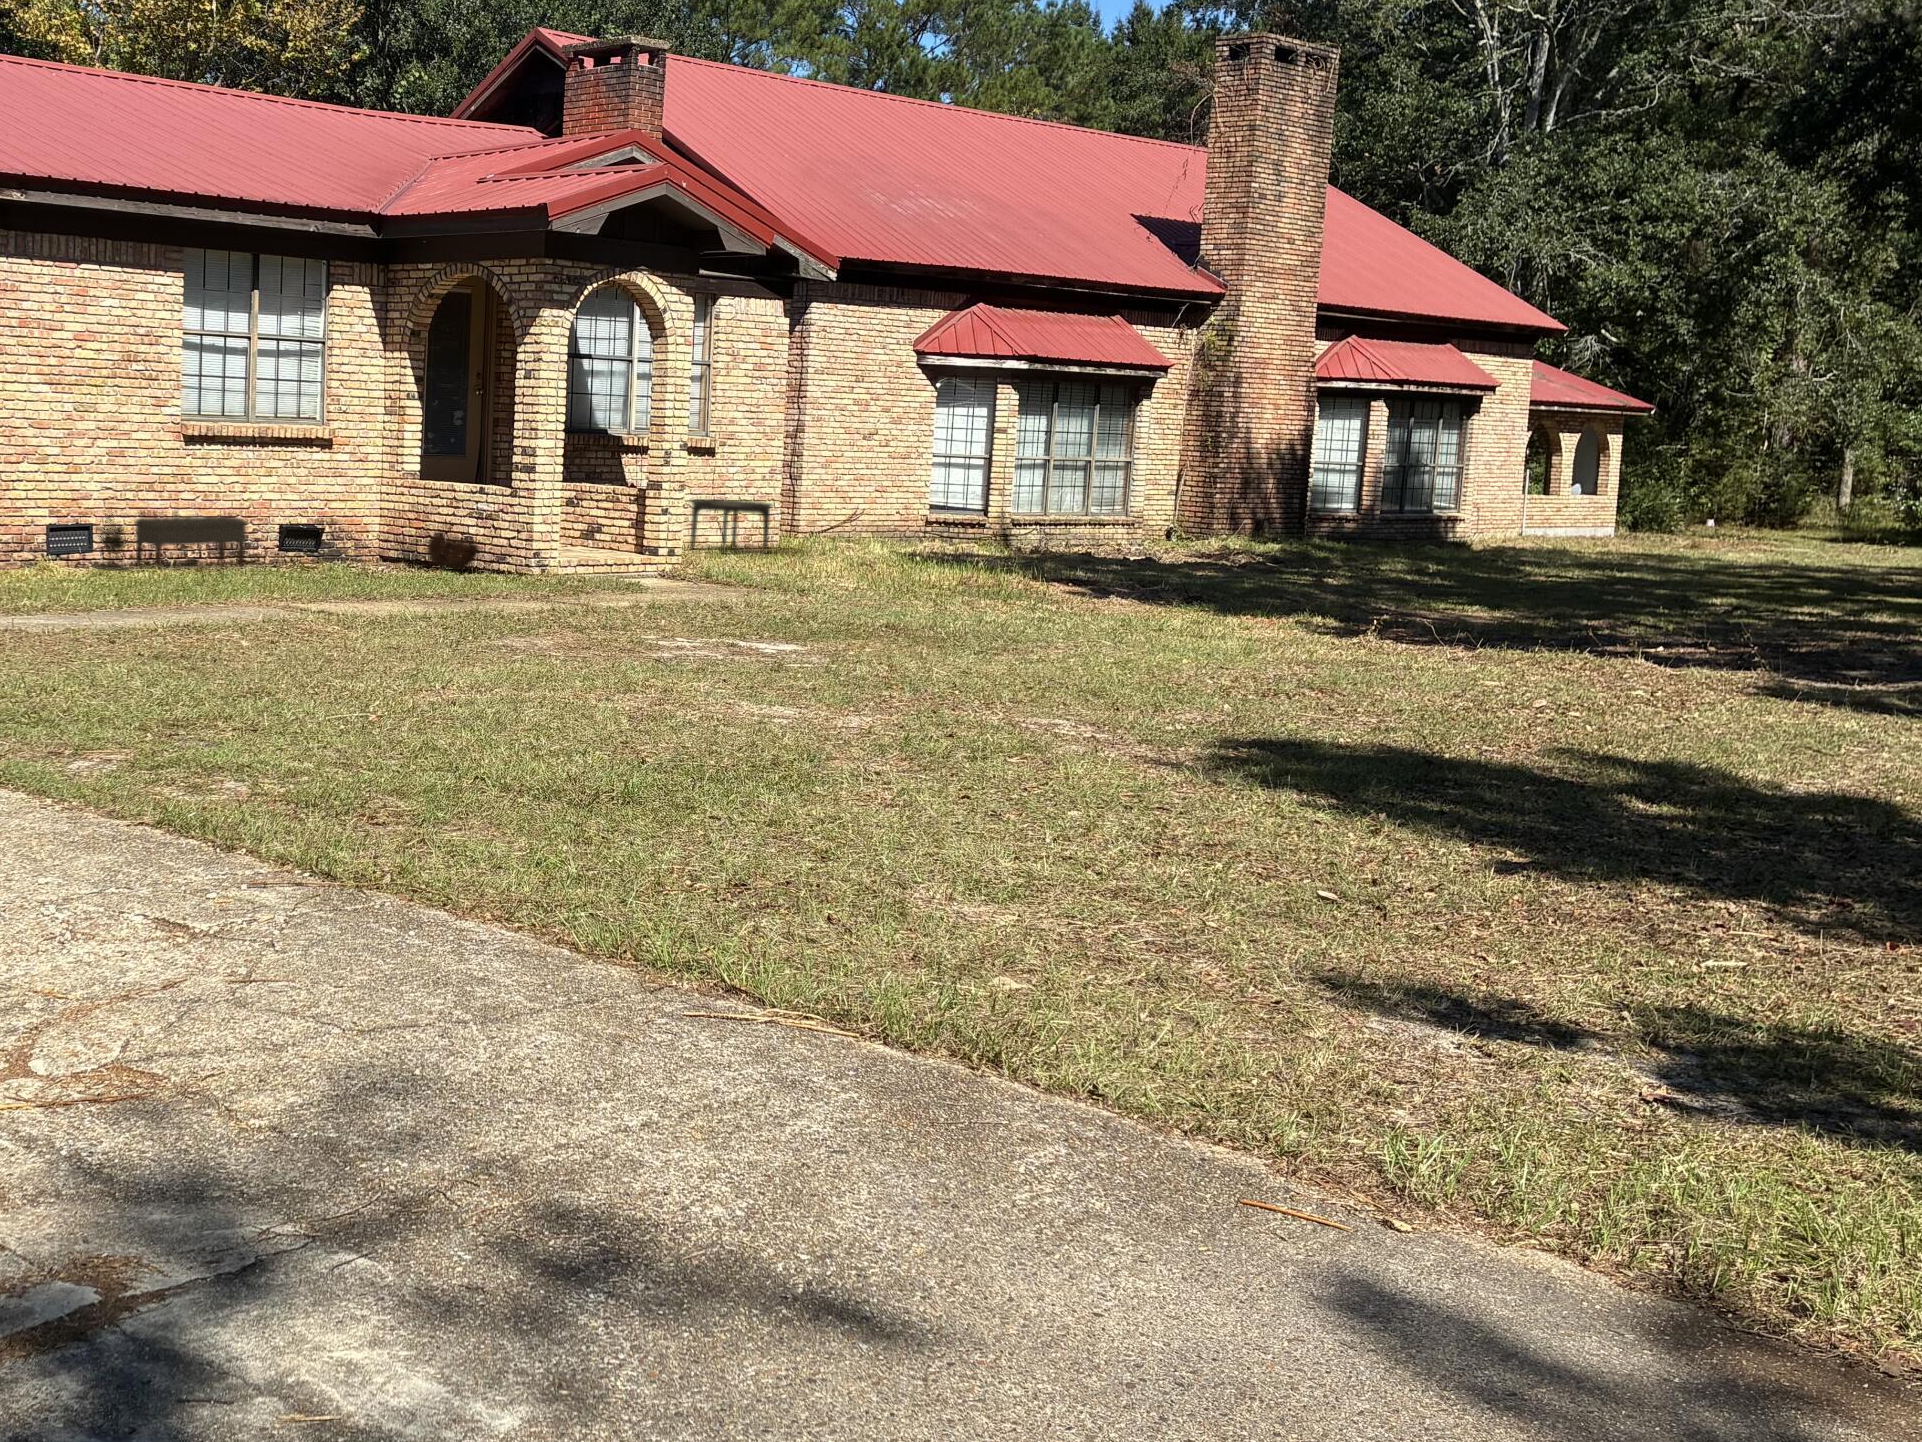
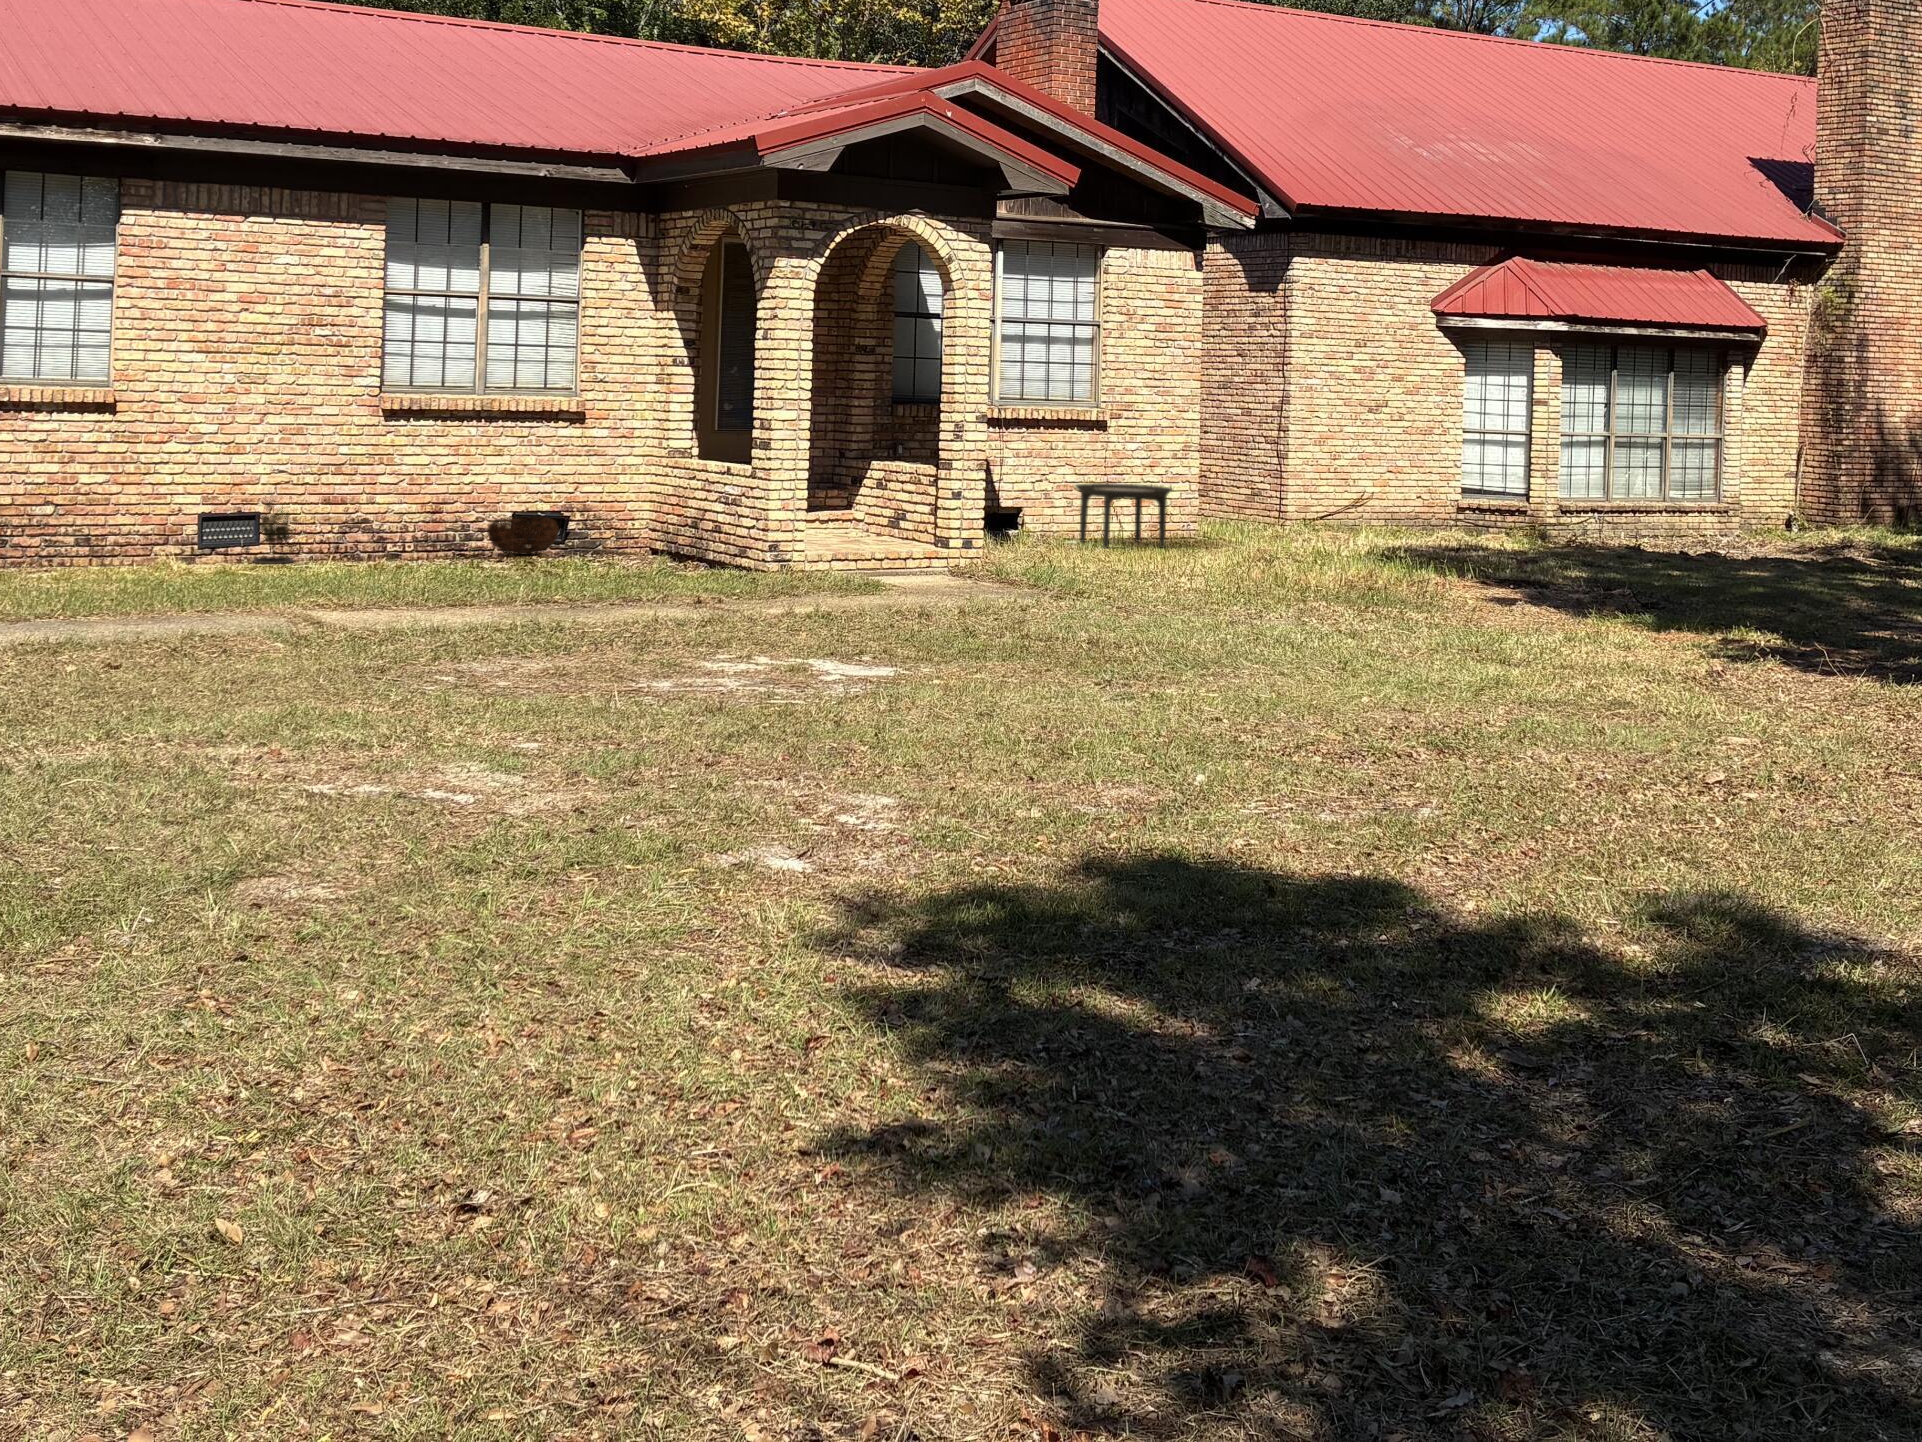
bench: present [135,516,247,569] -> none [312,502,448,564]
basket: present [427,535,479,569] -> present [487,516,559,555]

